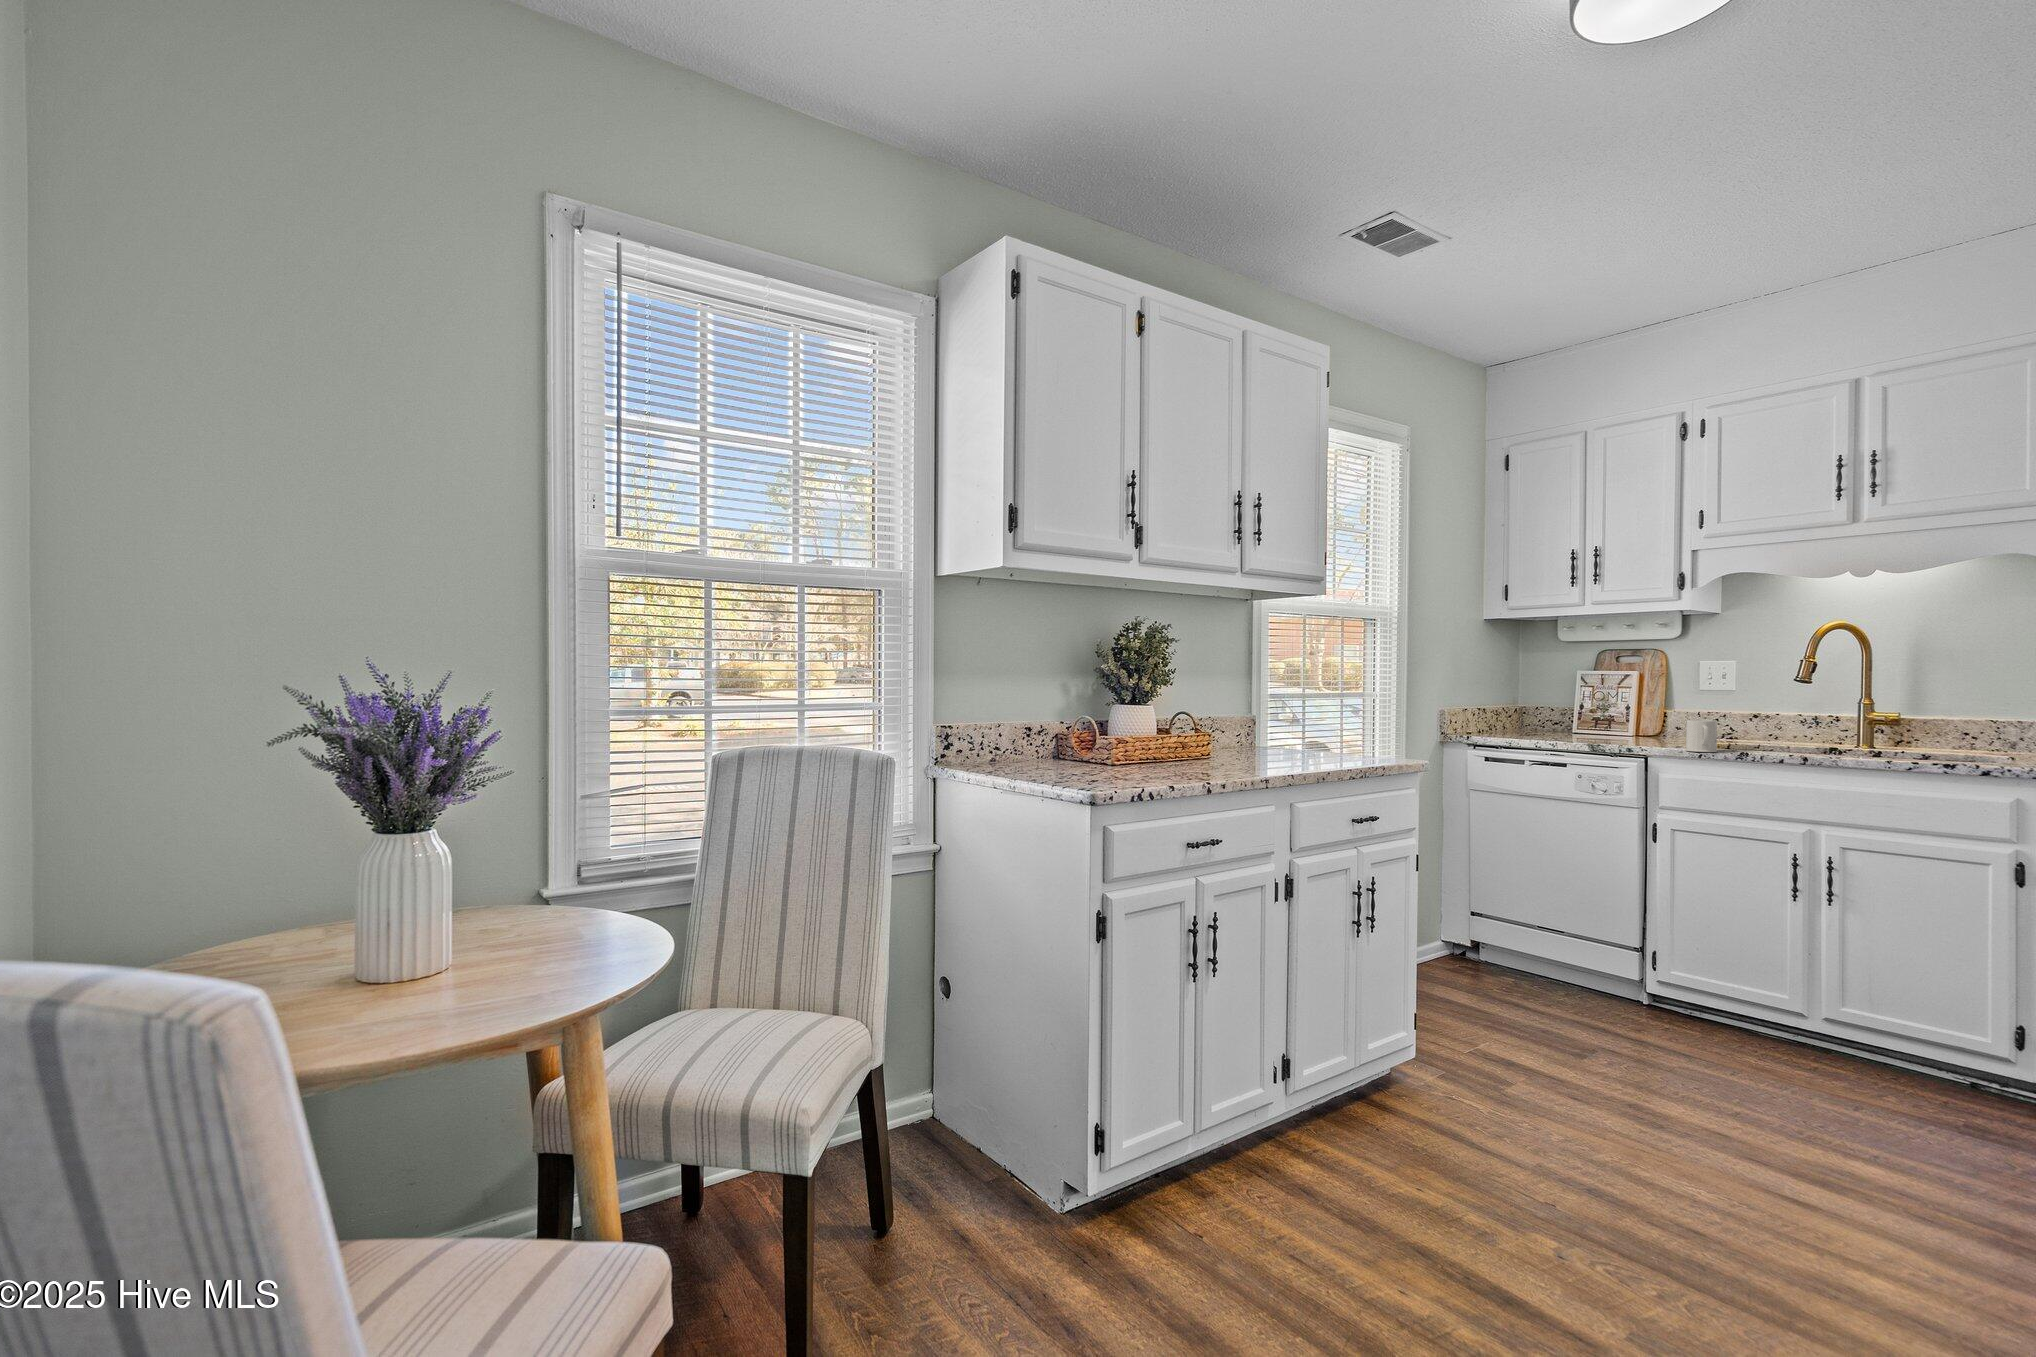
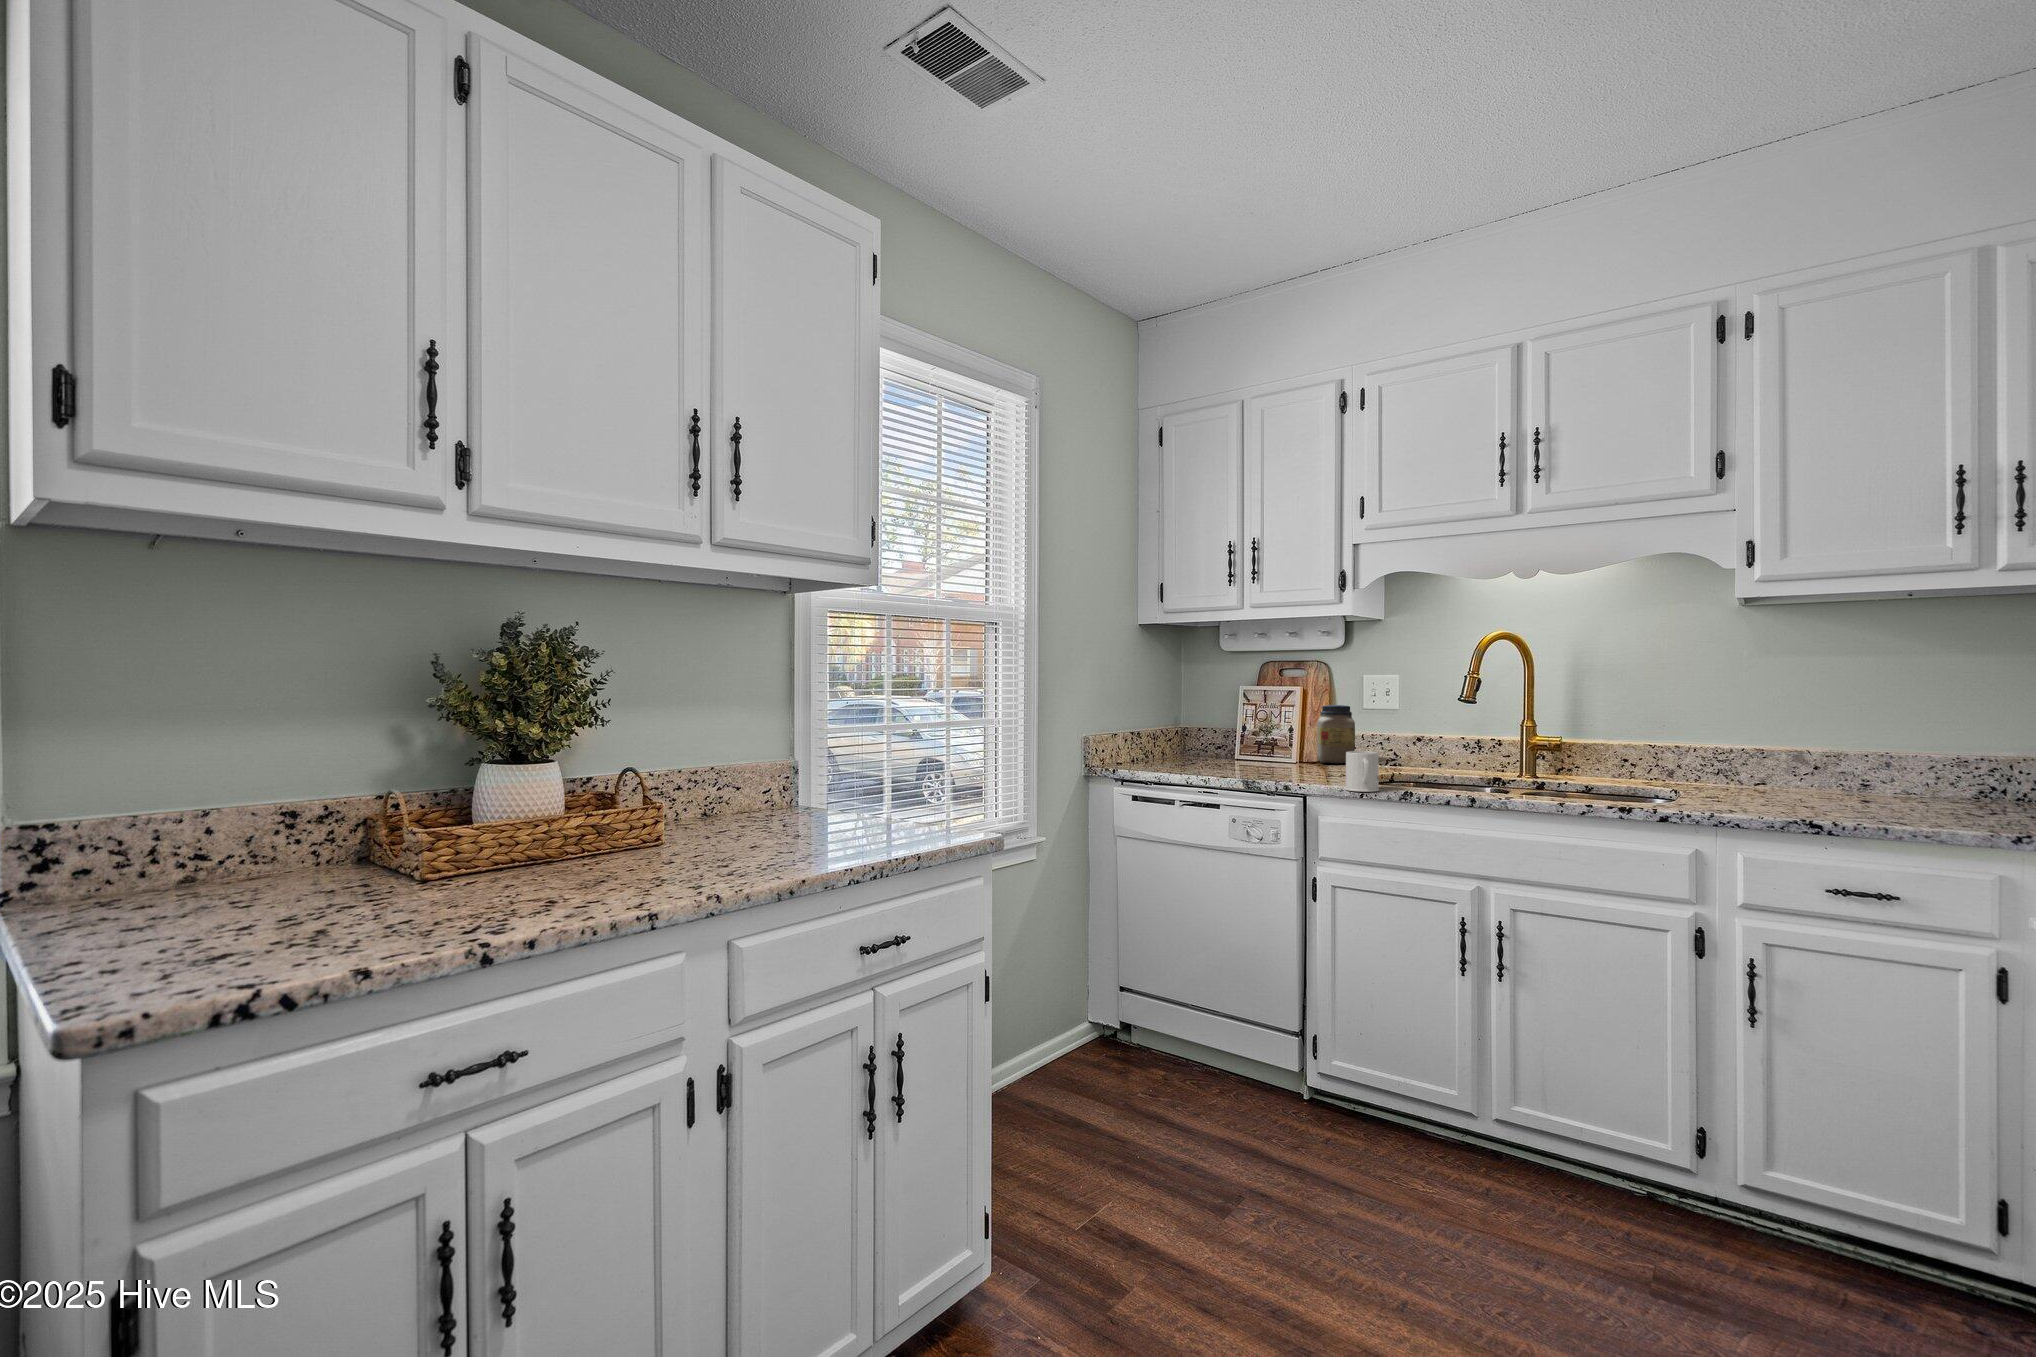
jar: none [1655,687,1692,736] -> present [1317,705,1355,763]

